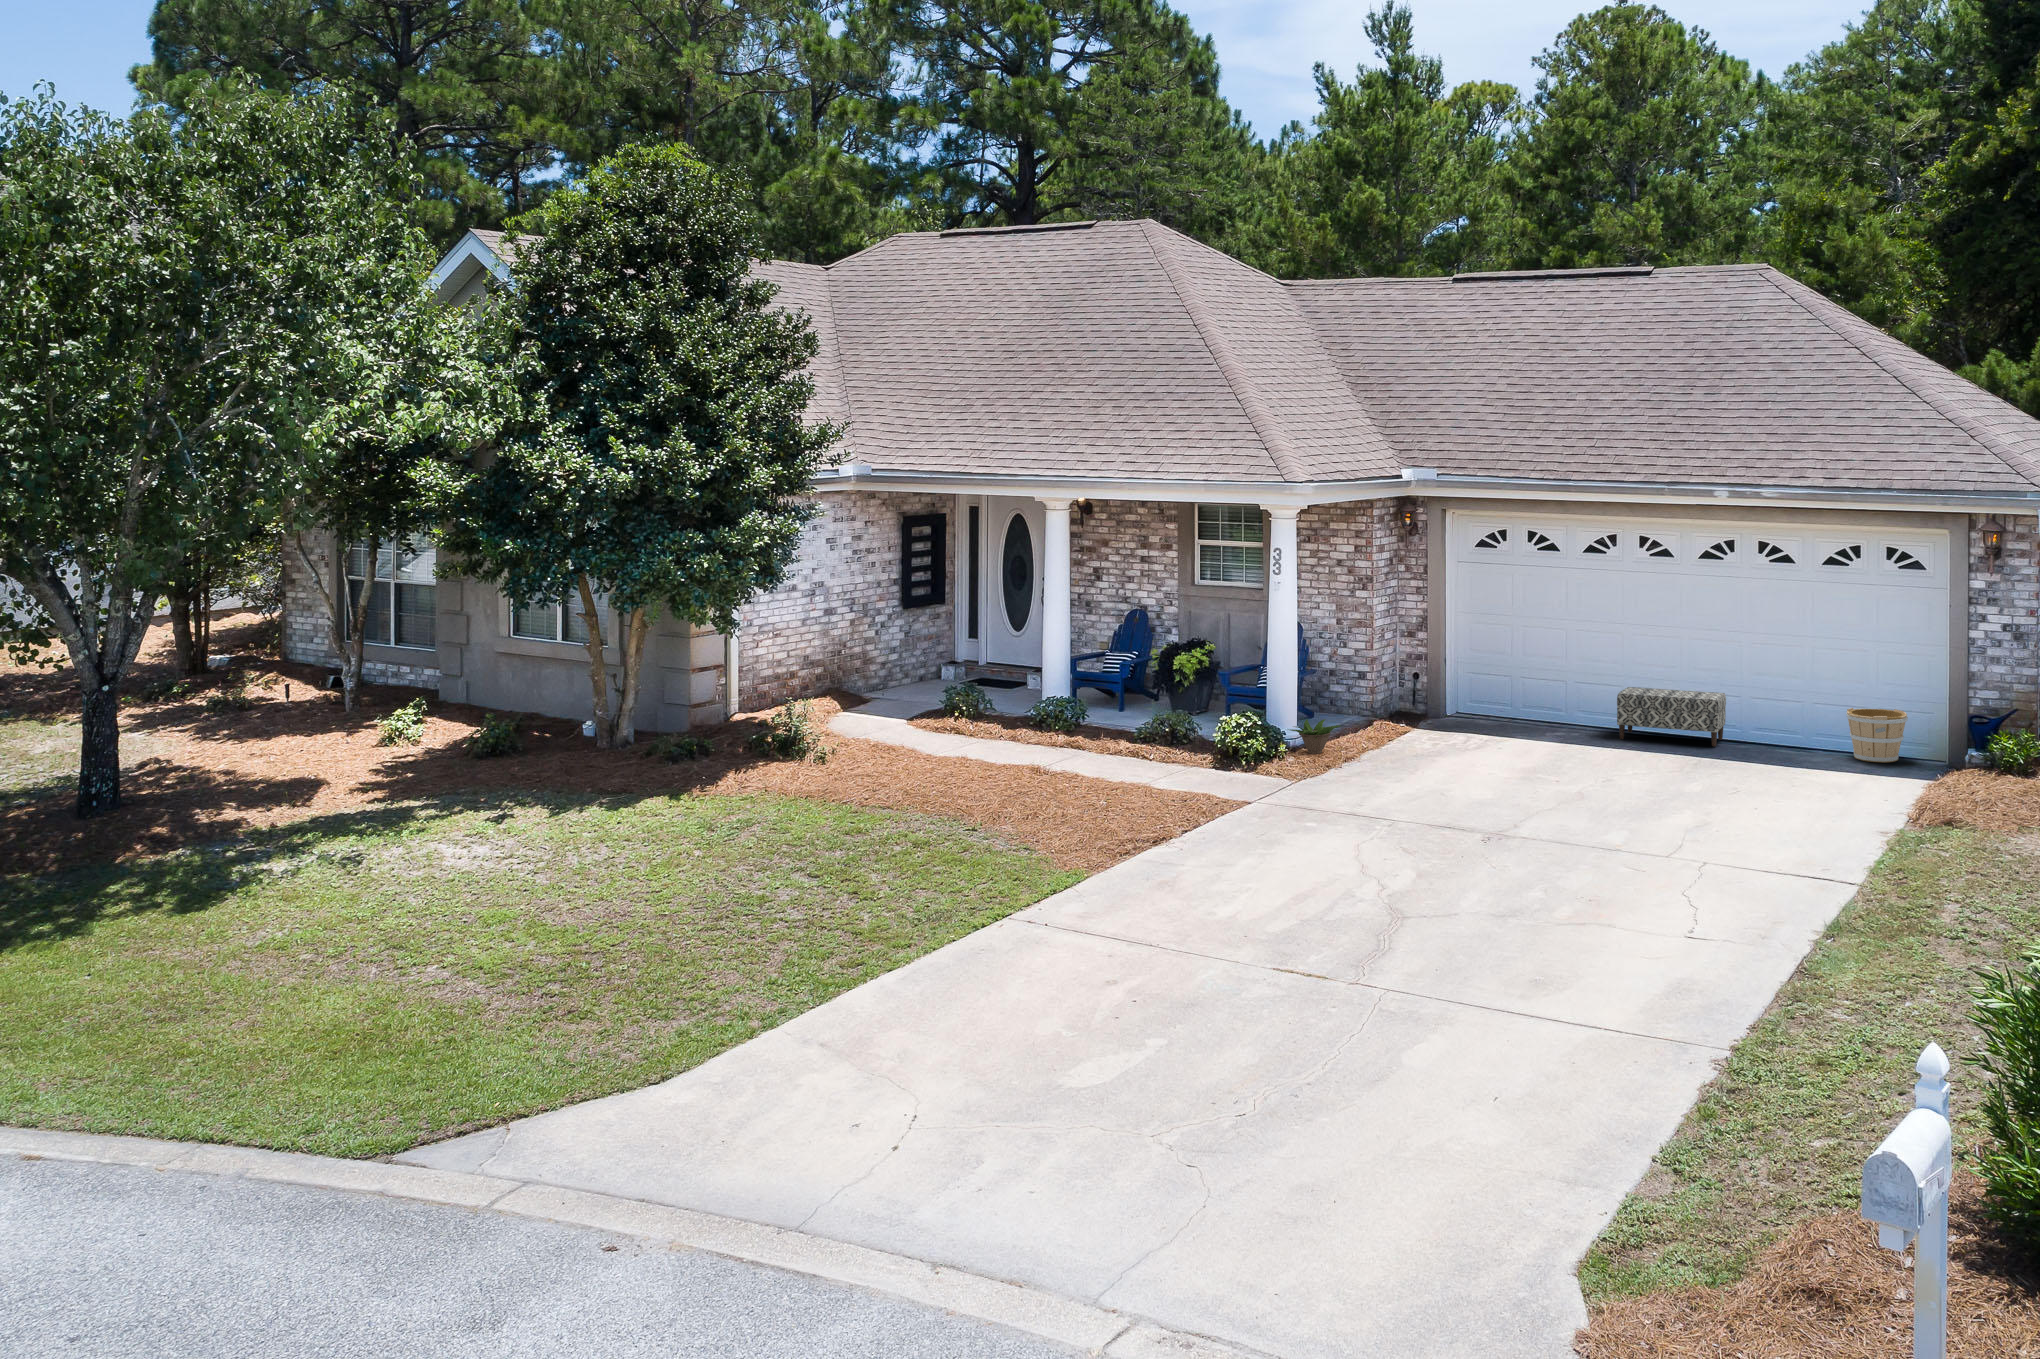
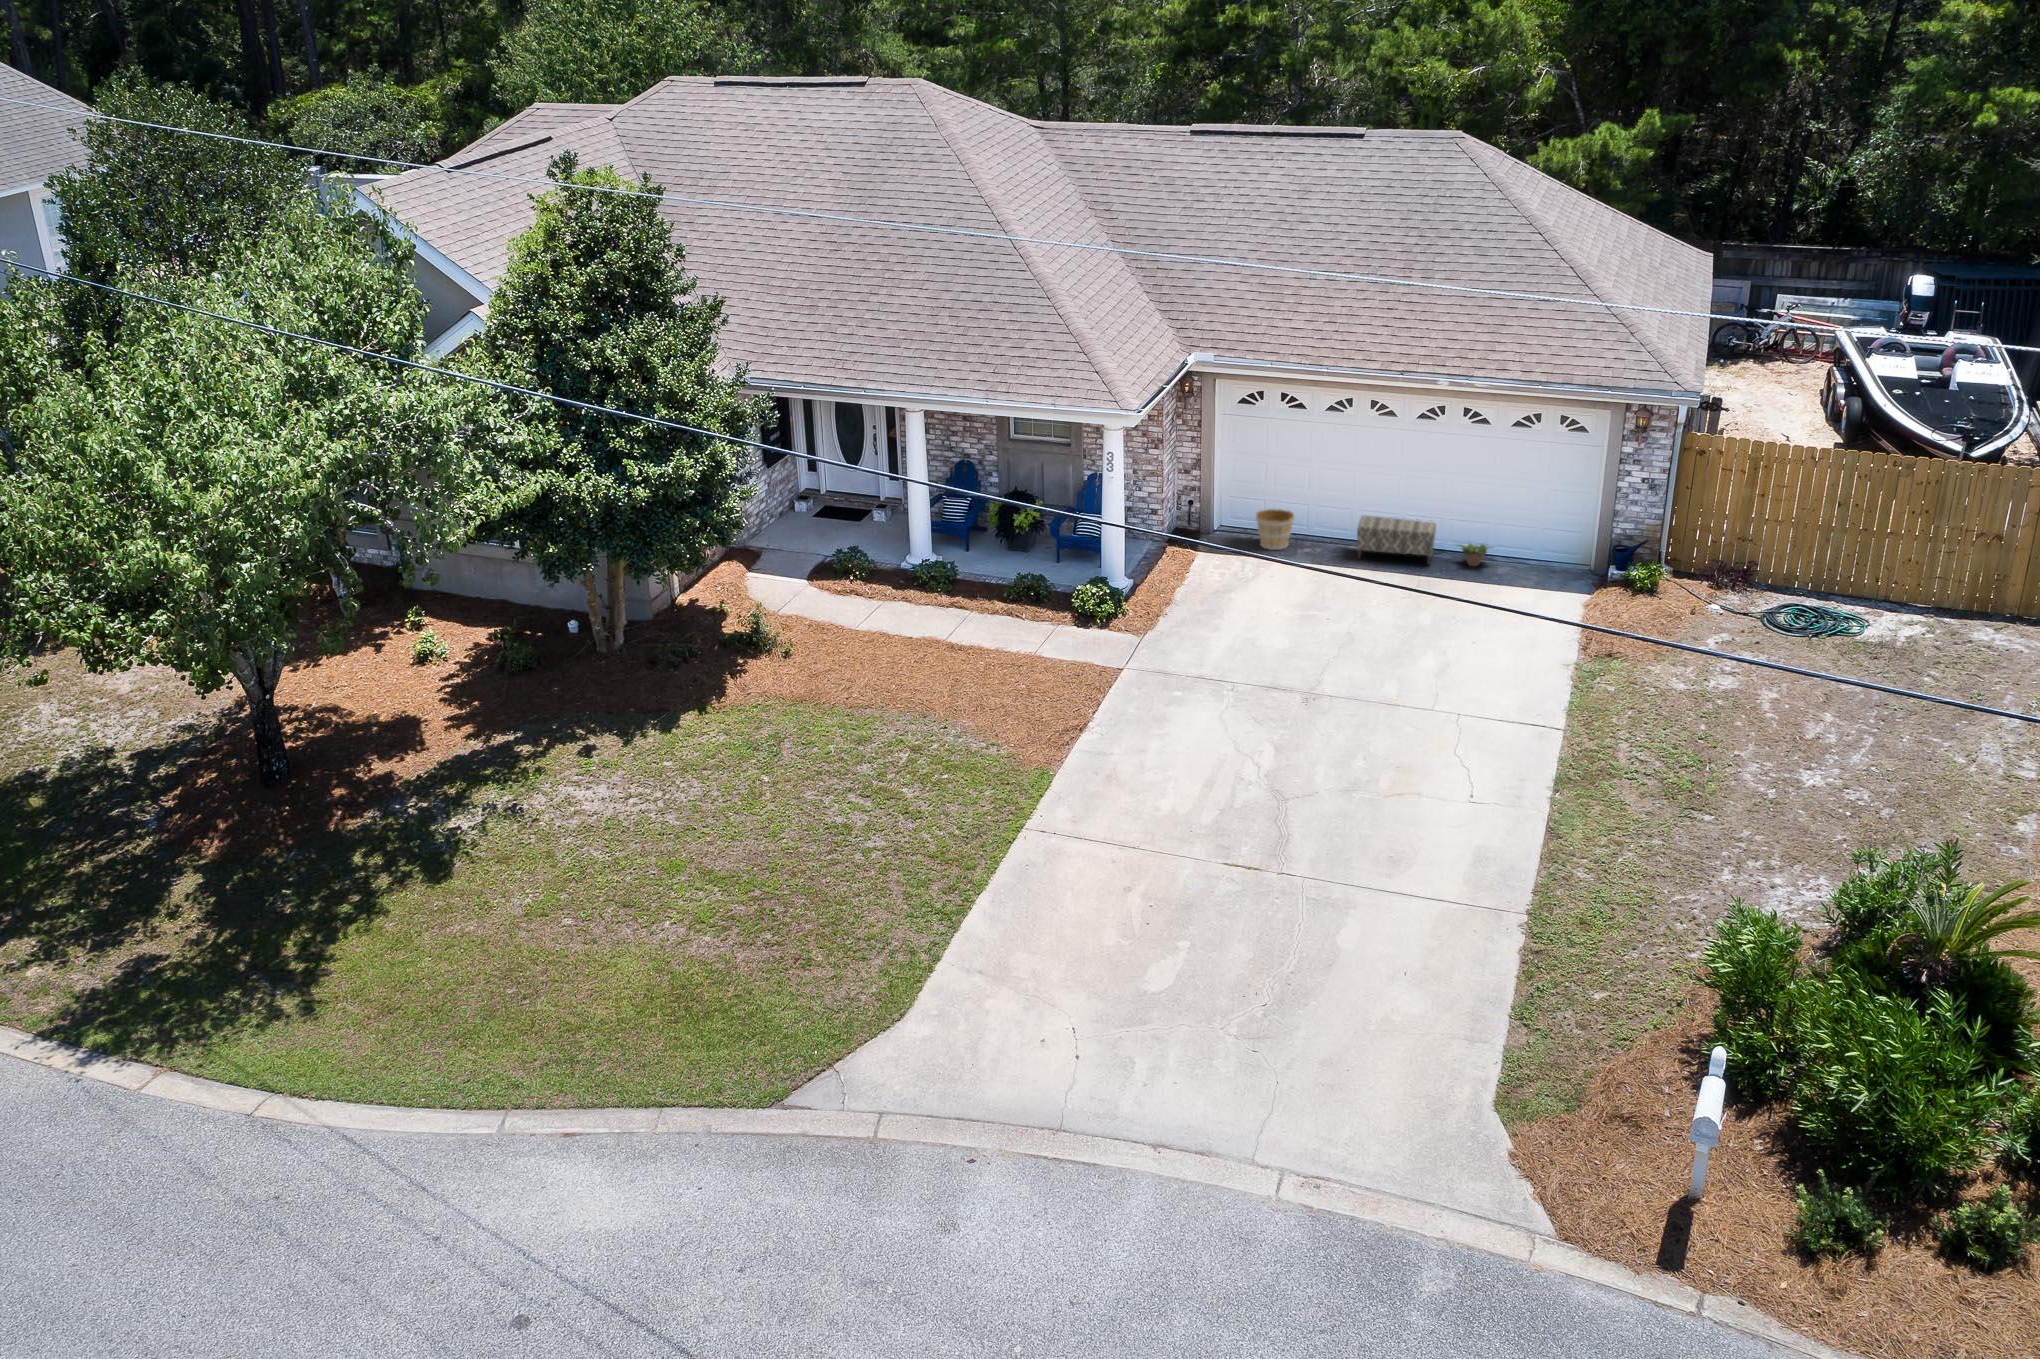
wooden bucket: present [1846,708,1908,763] -> present [1256,509,1294,550]
decorative plant: present [1288,719,1340,754] -> present [1460,541,1492,566]

